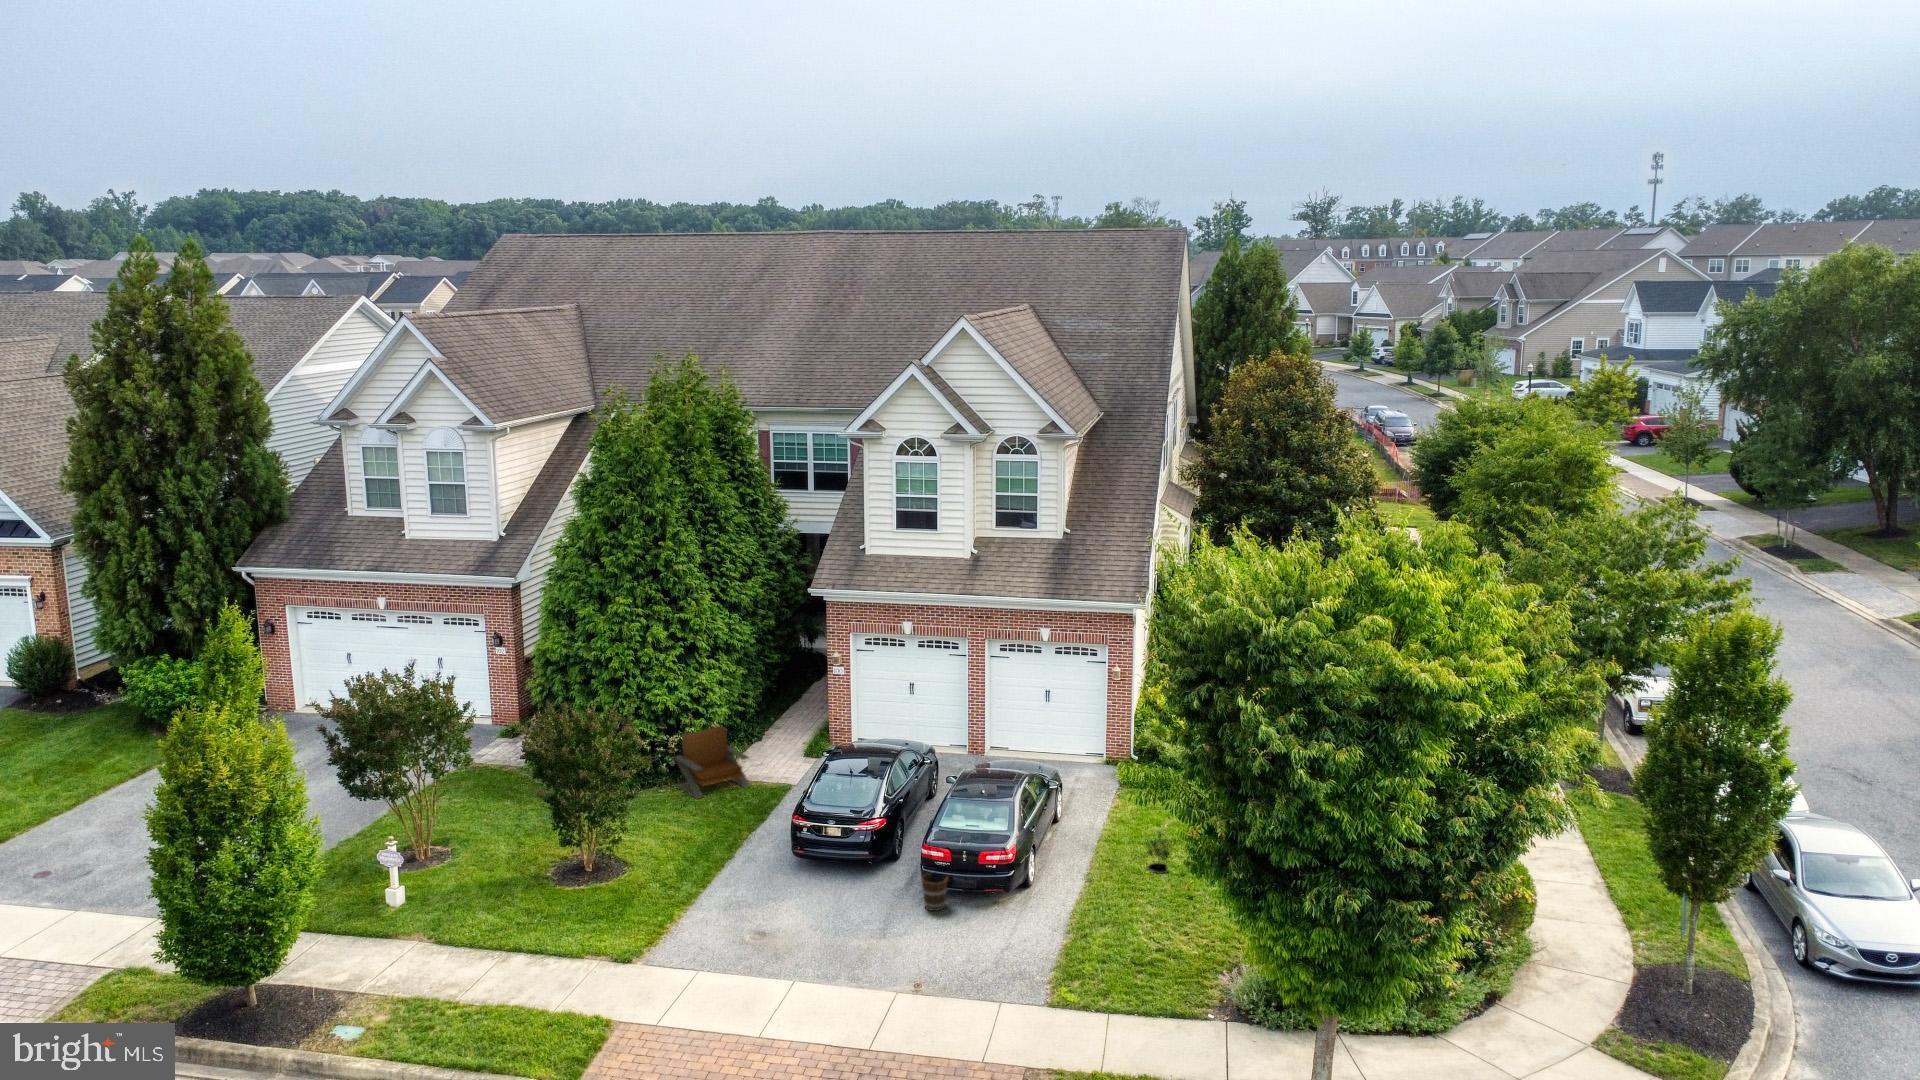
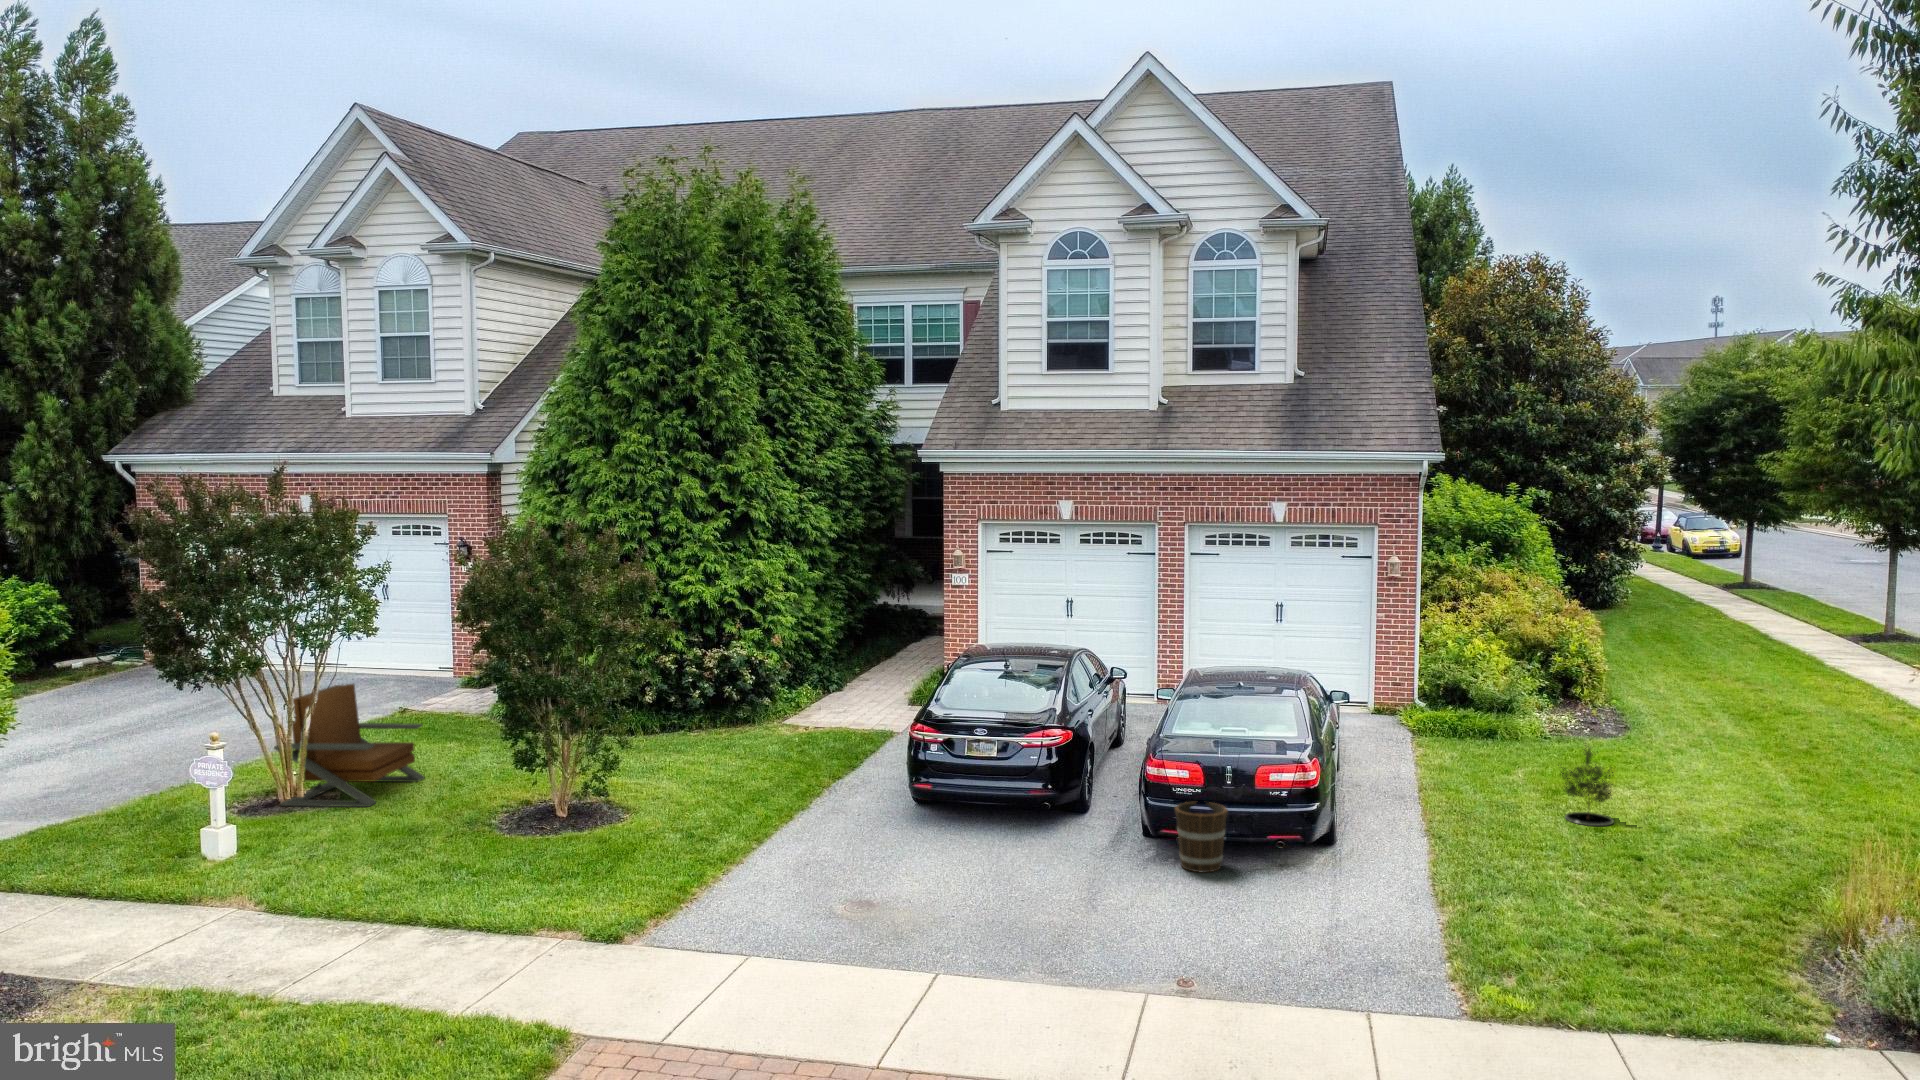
lounge chair: present [675,726,750,799] -> present [274,684,425,807]

